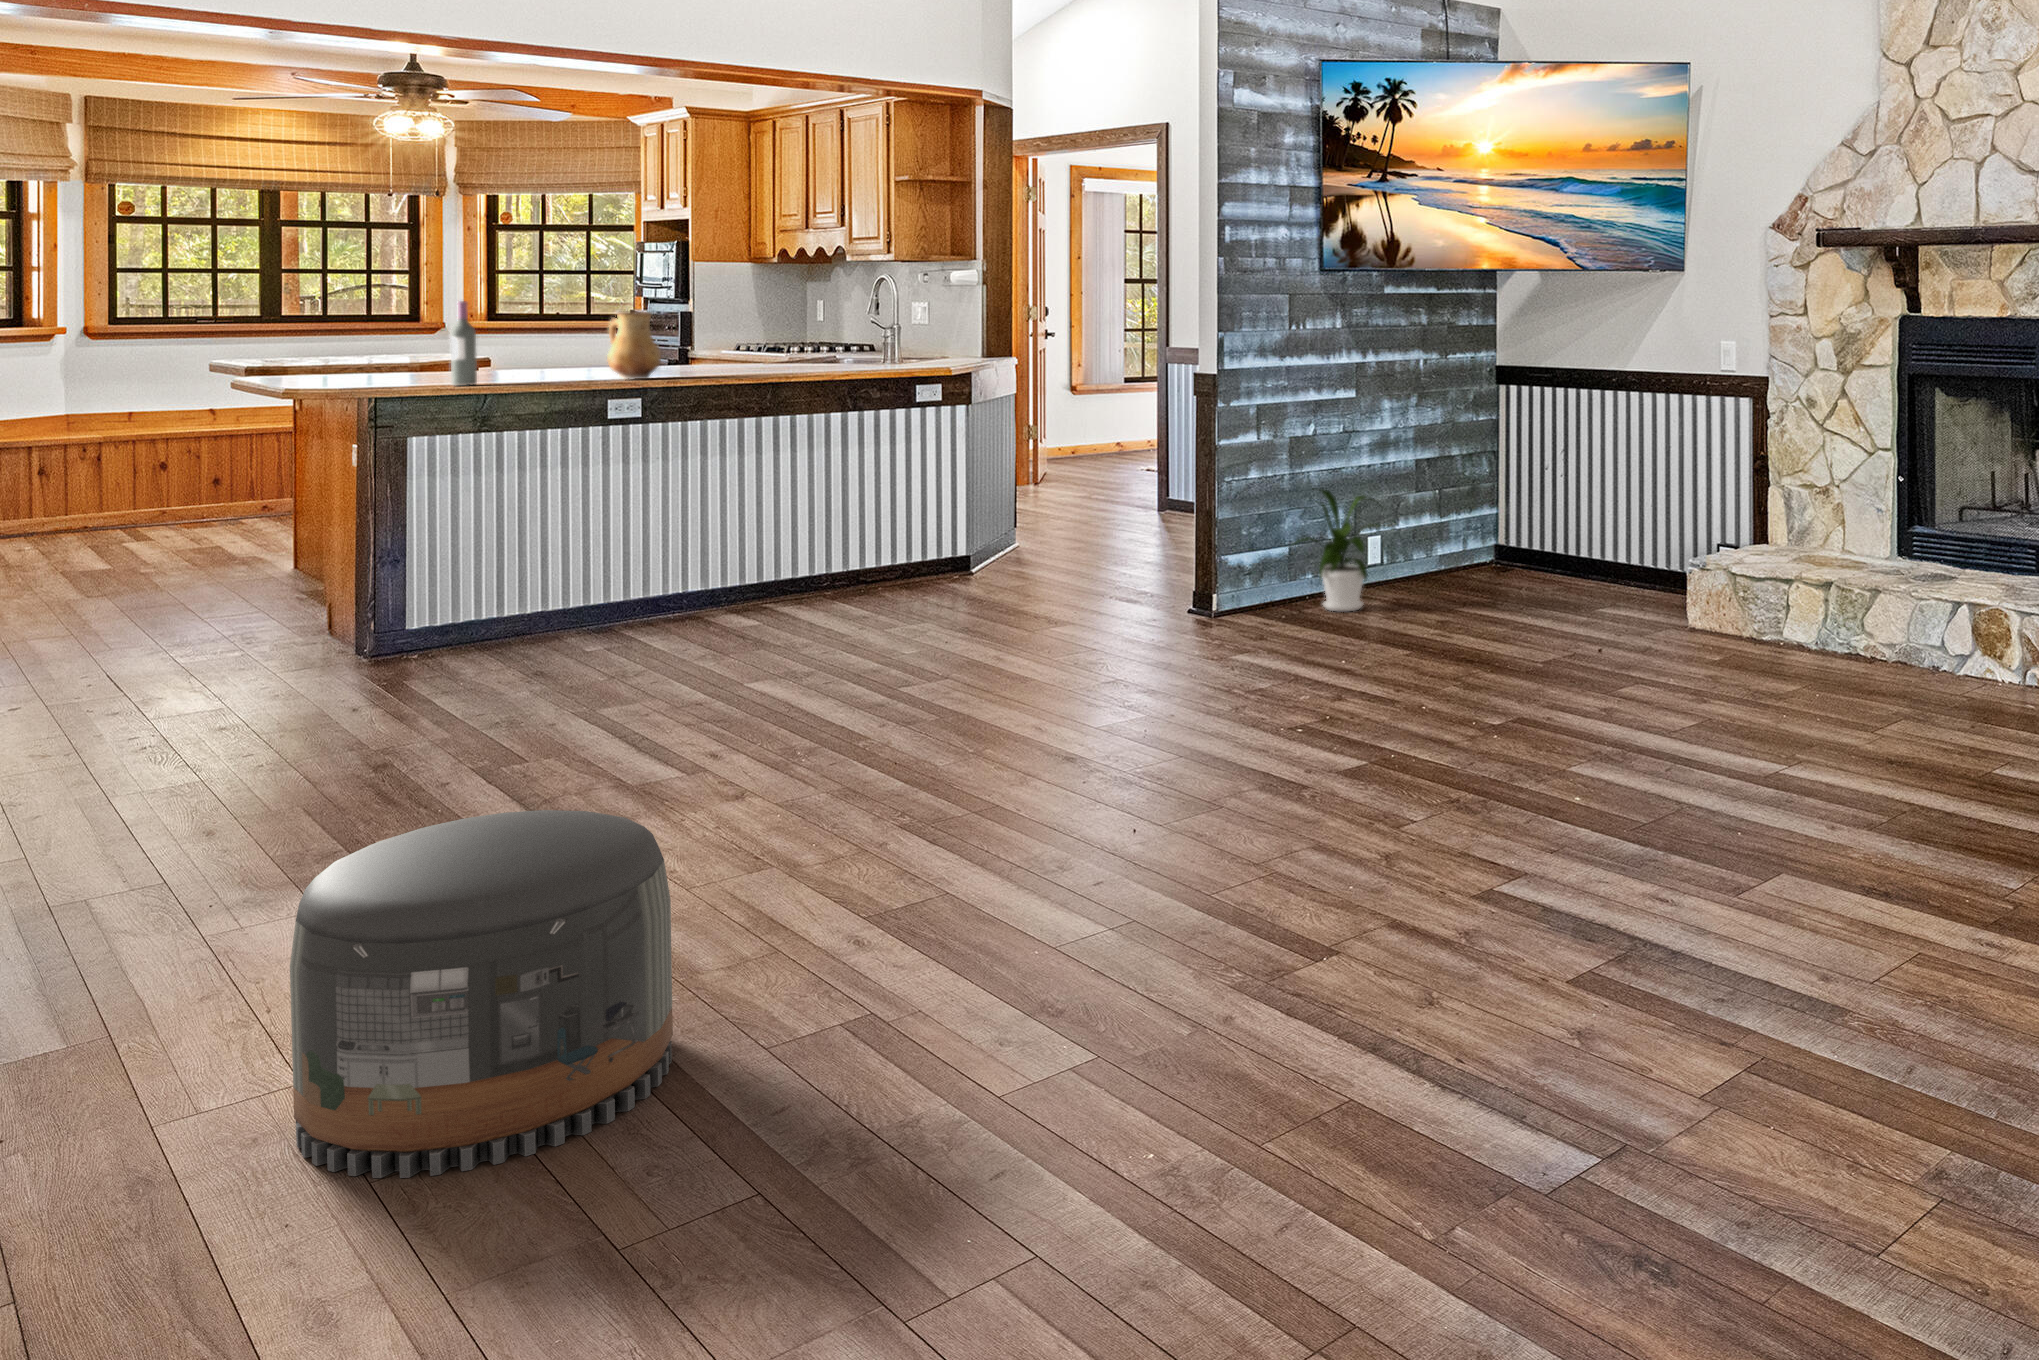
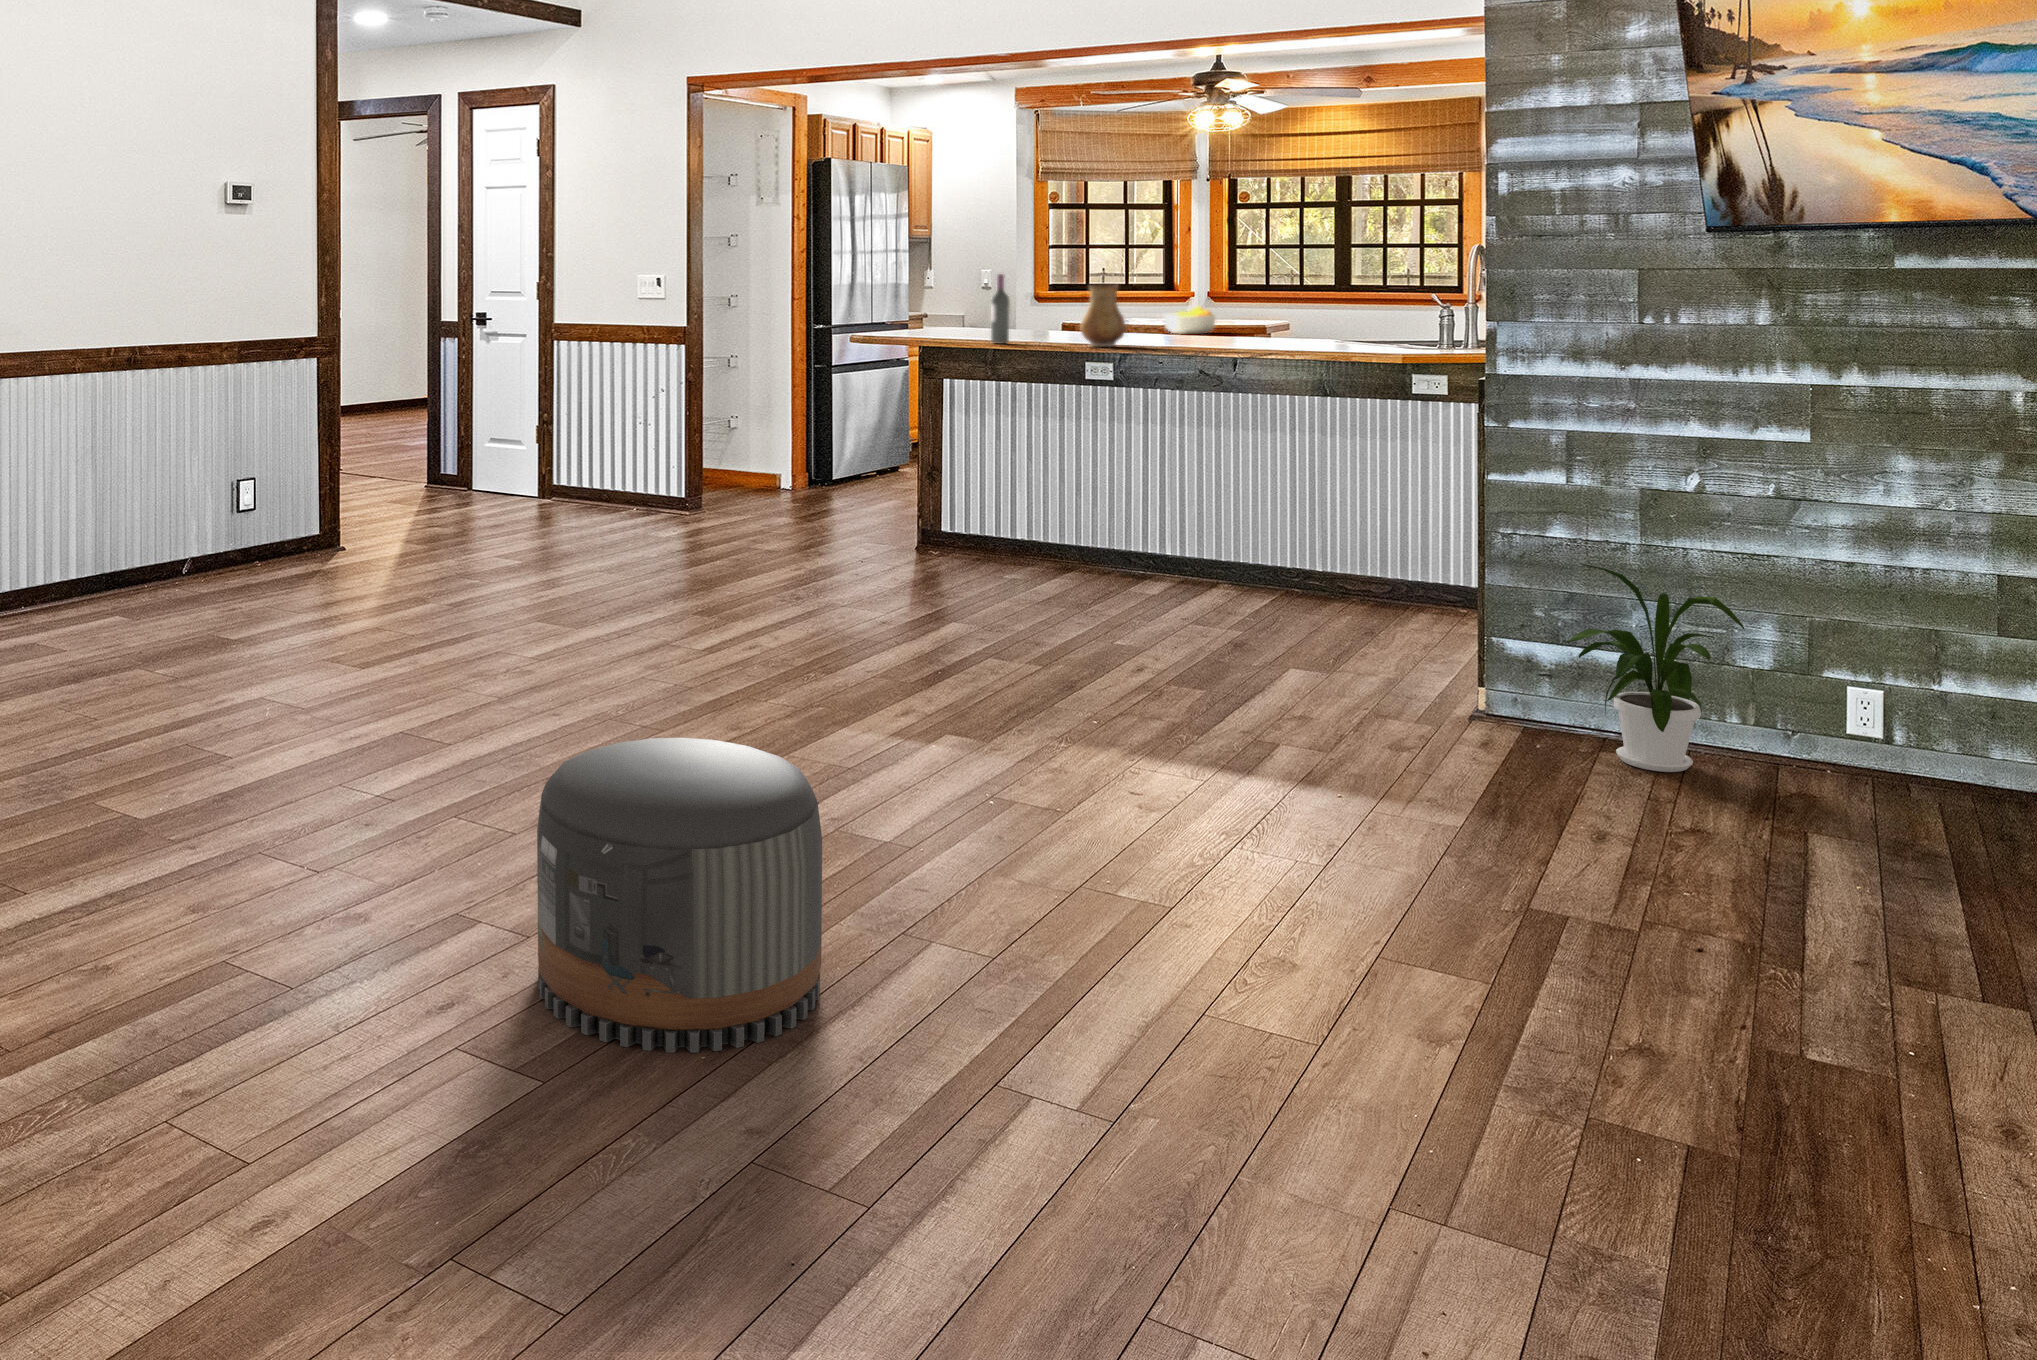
fruit bowl: none [373,338,442,371] -> present [1165,306,1216,334]
pouf: present [290,810,673,1178] -> present [537,738,822,1053]

